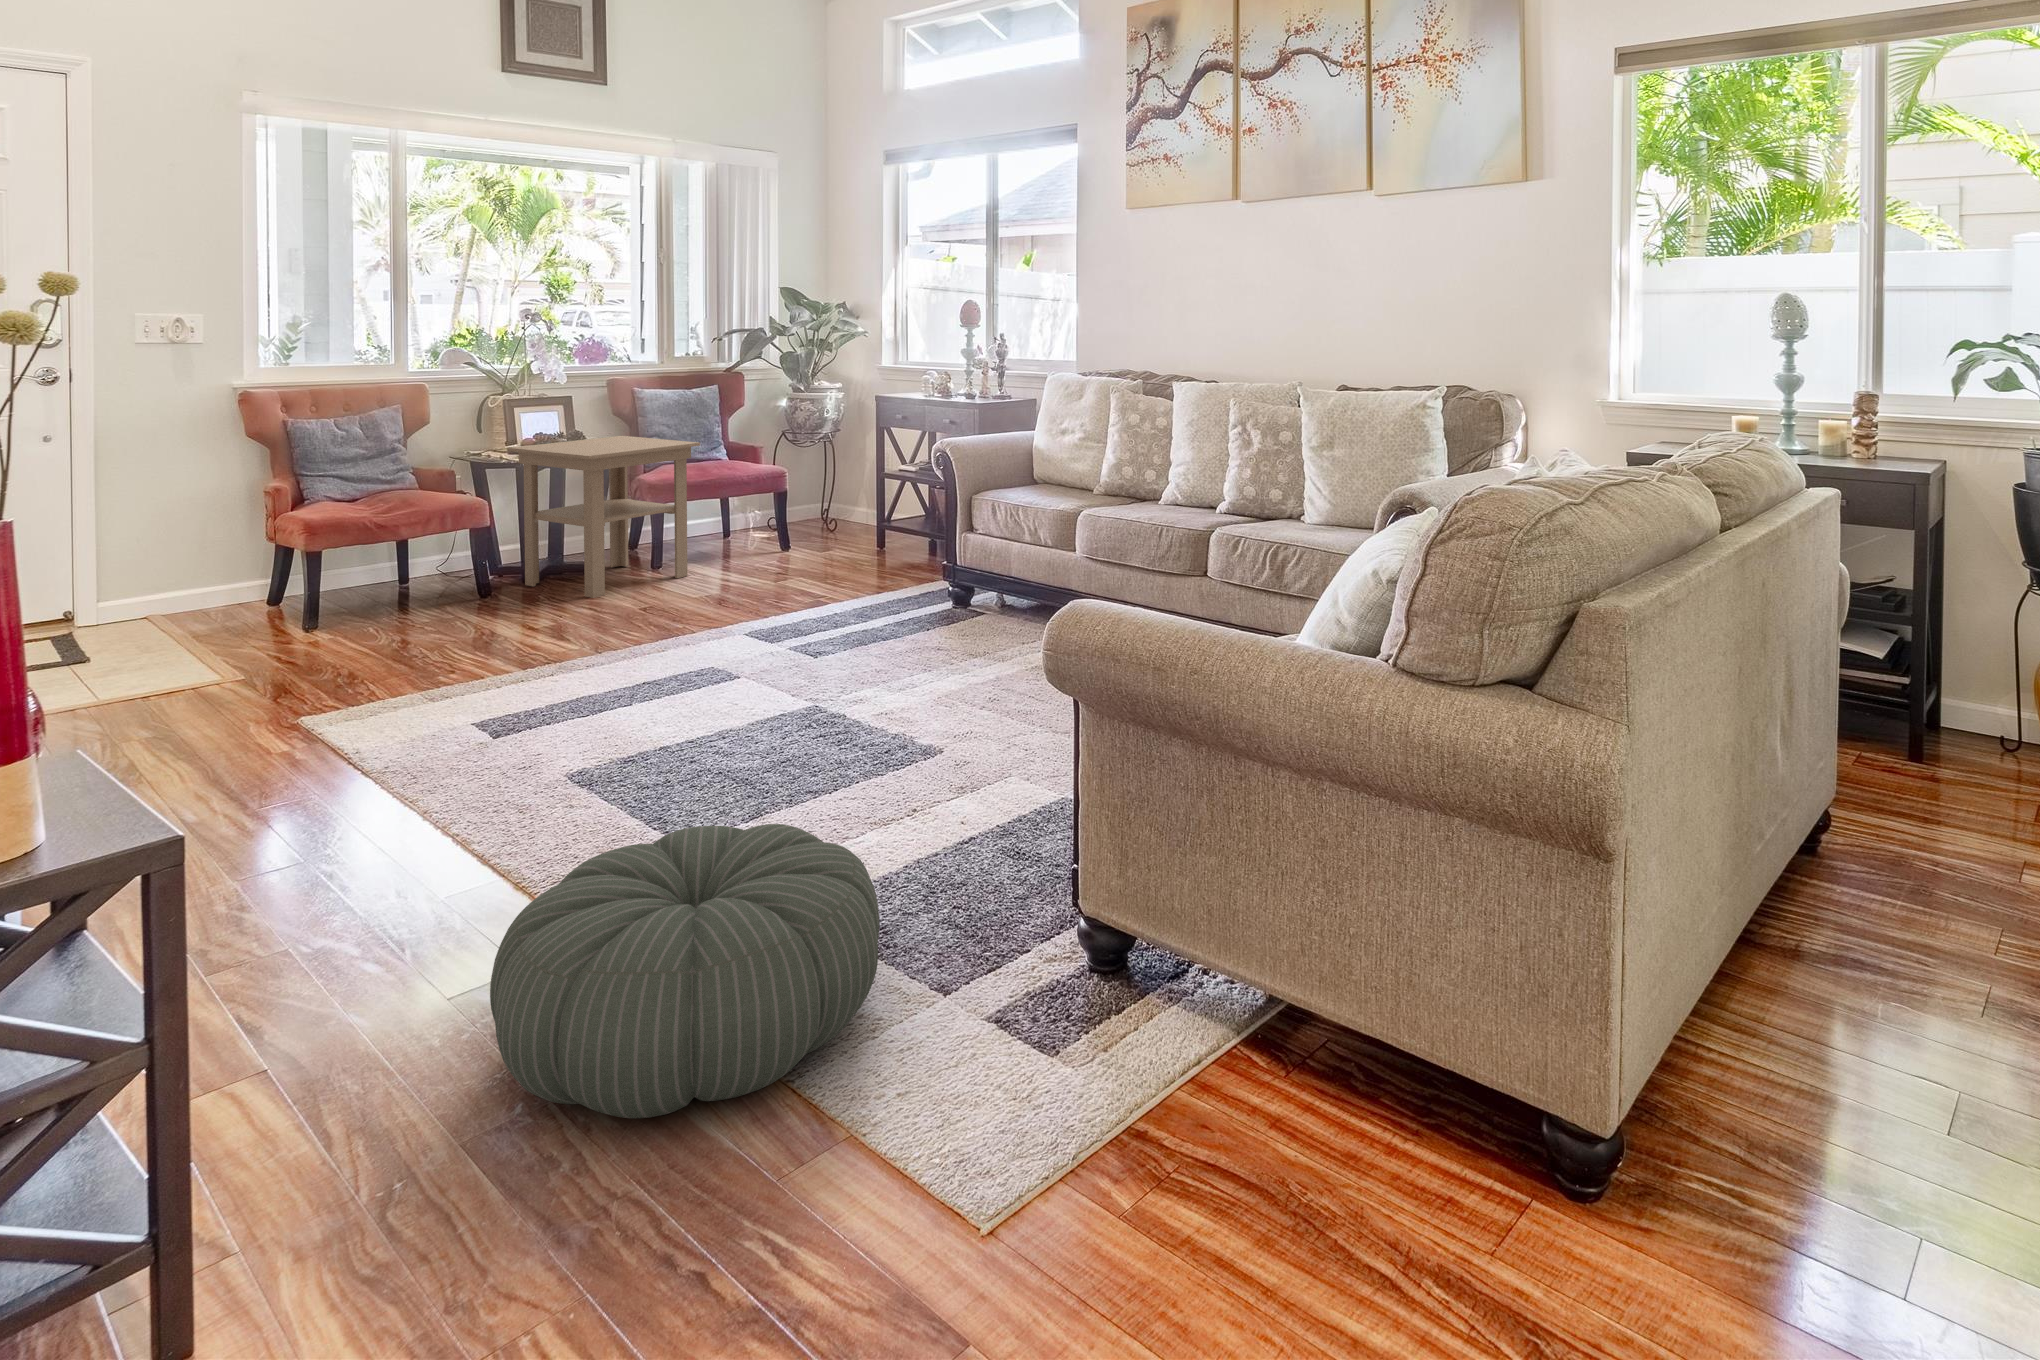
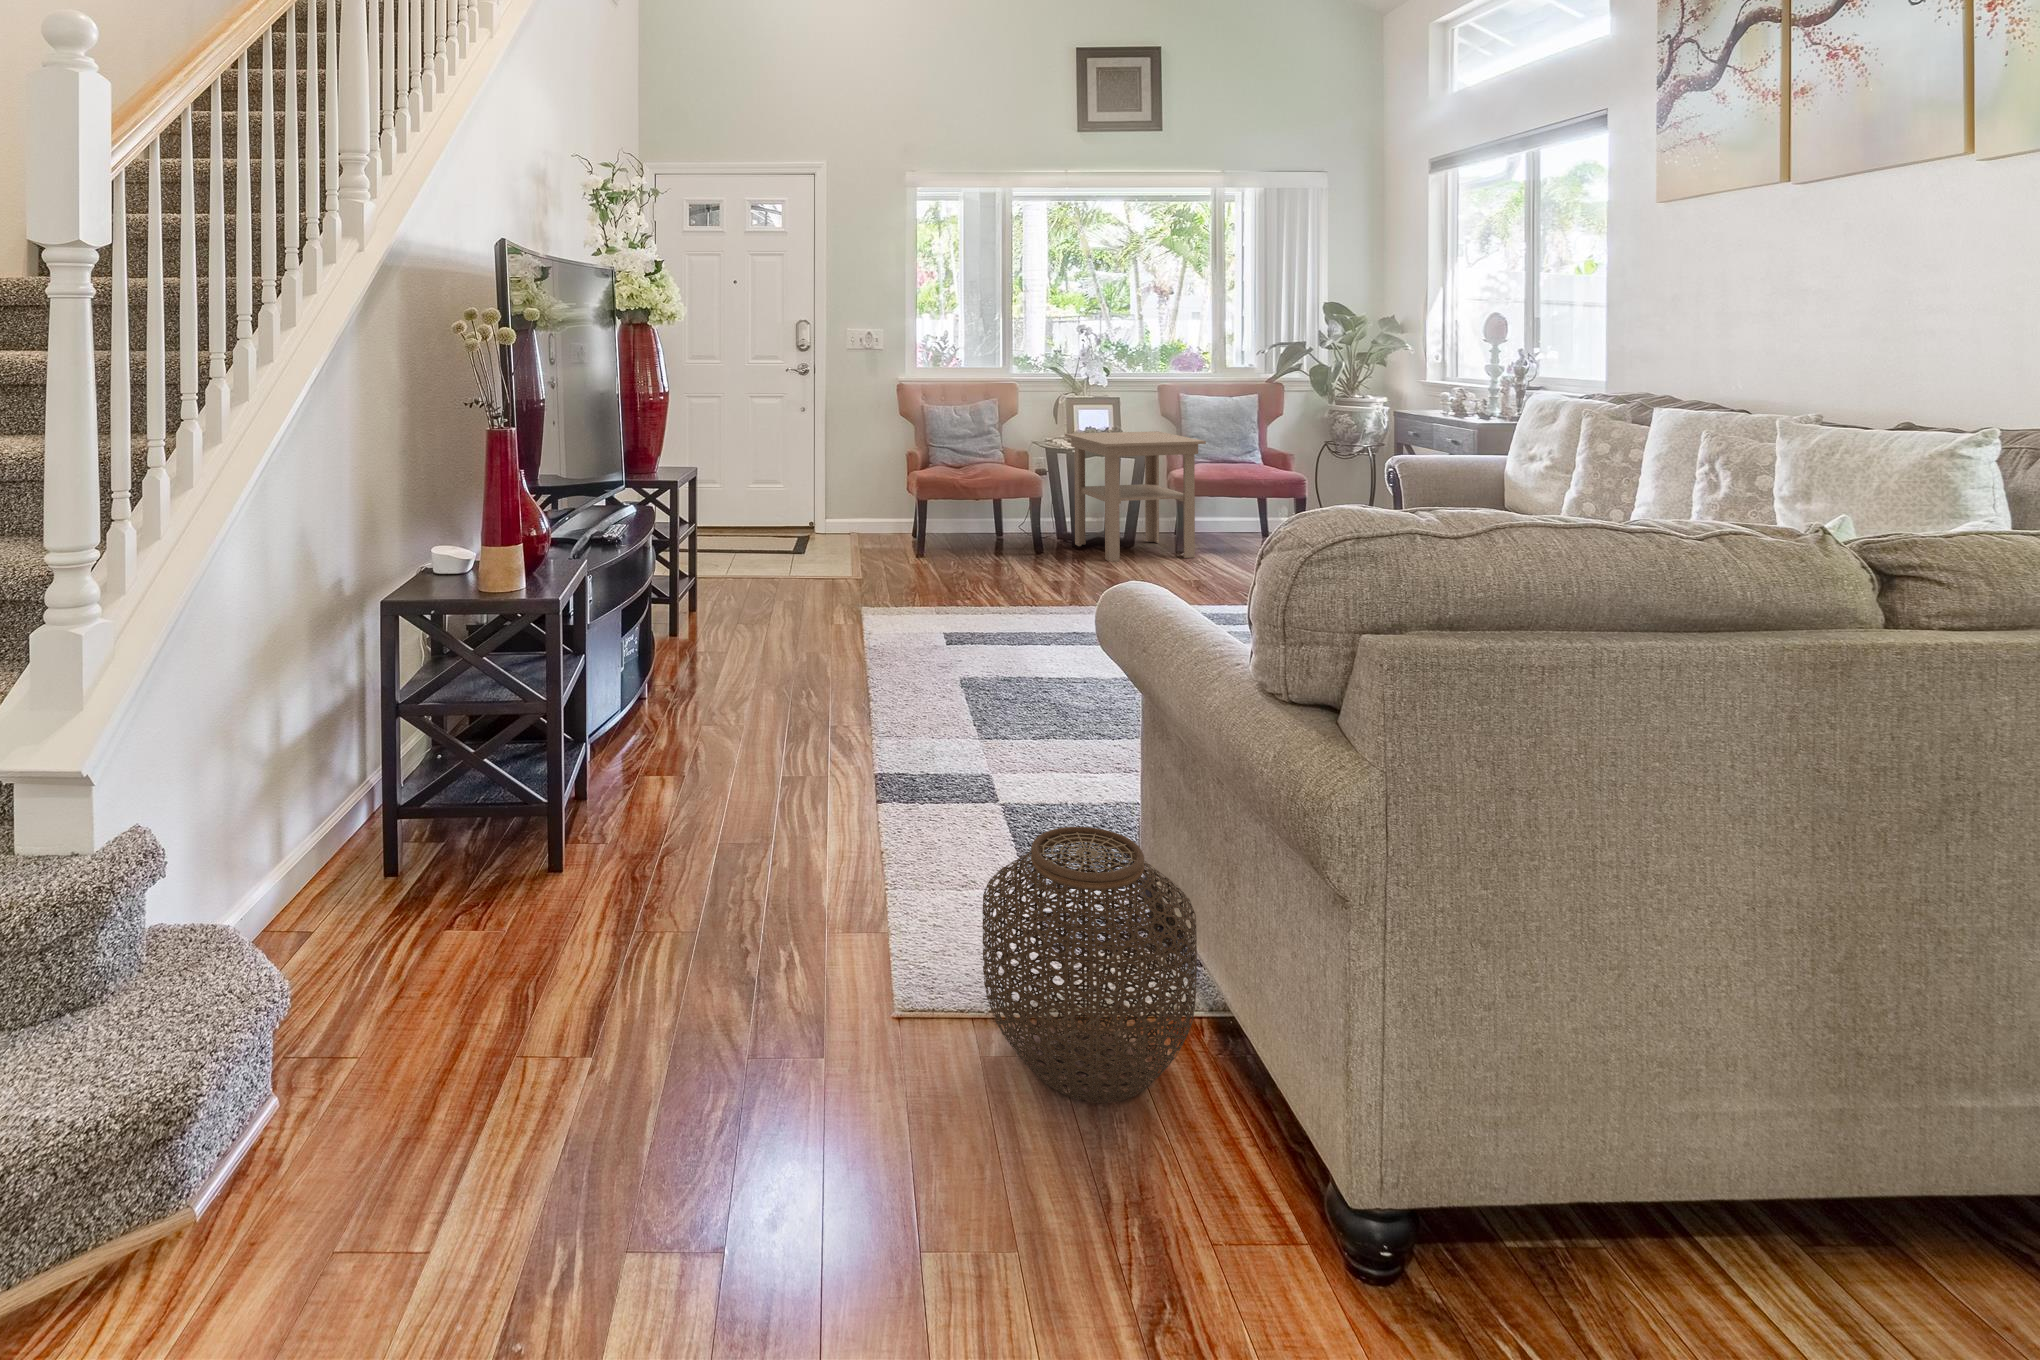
pouf: present [490,824,879,1118] -> none [747,699,1008,877]
woven basket: none [1100,886,1338,1204] -> present [983,827,1197,1103]

